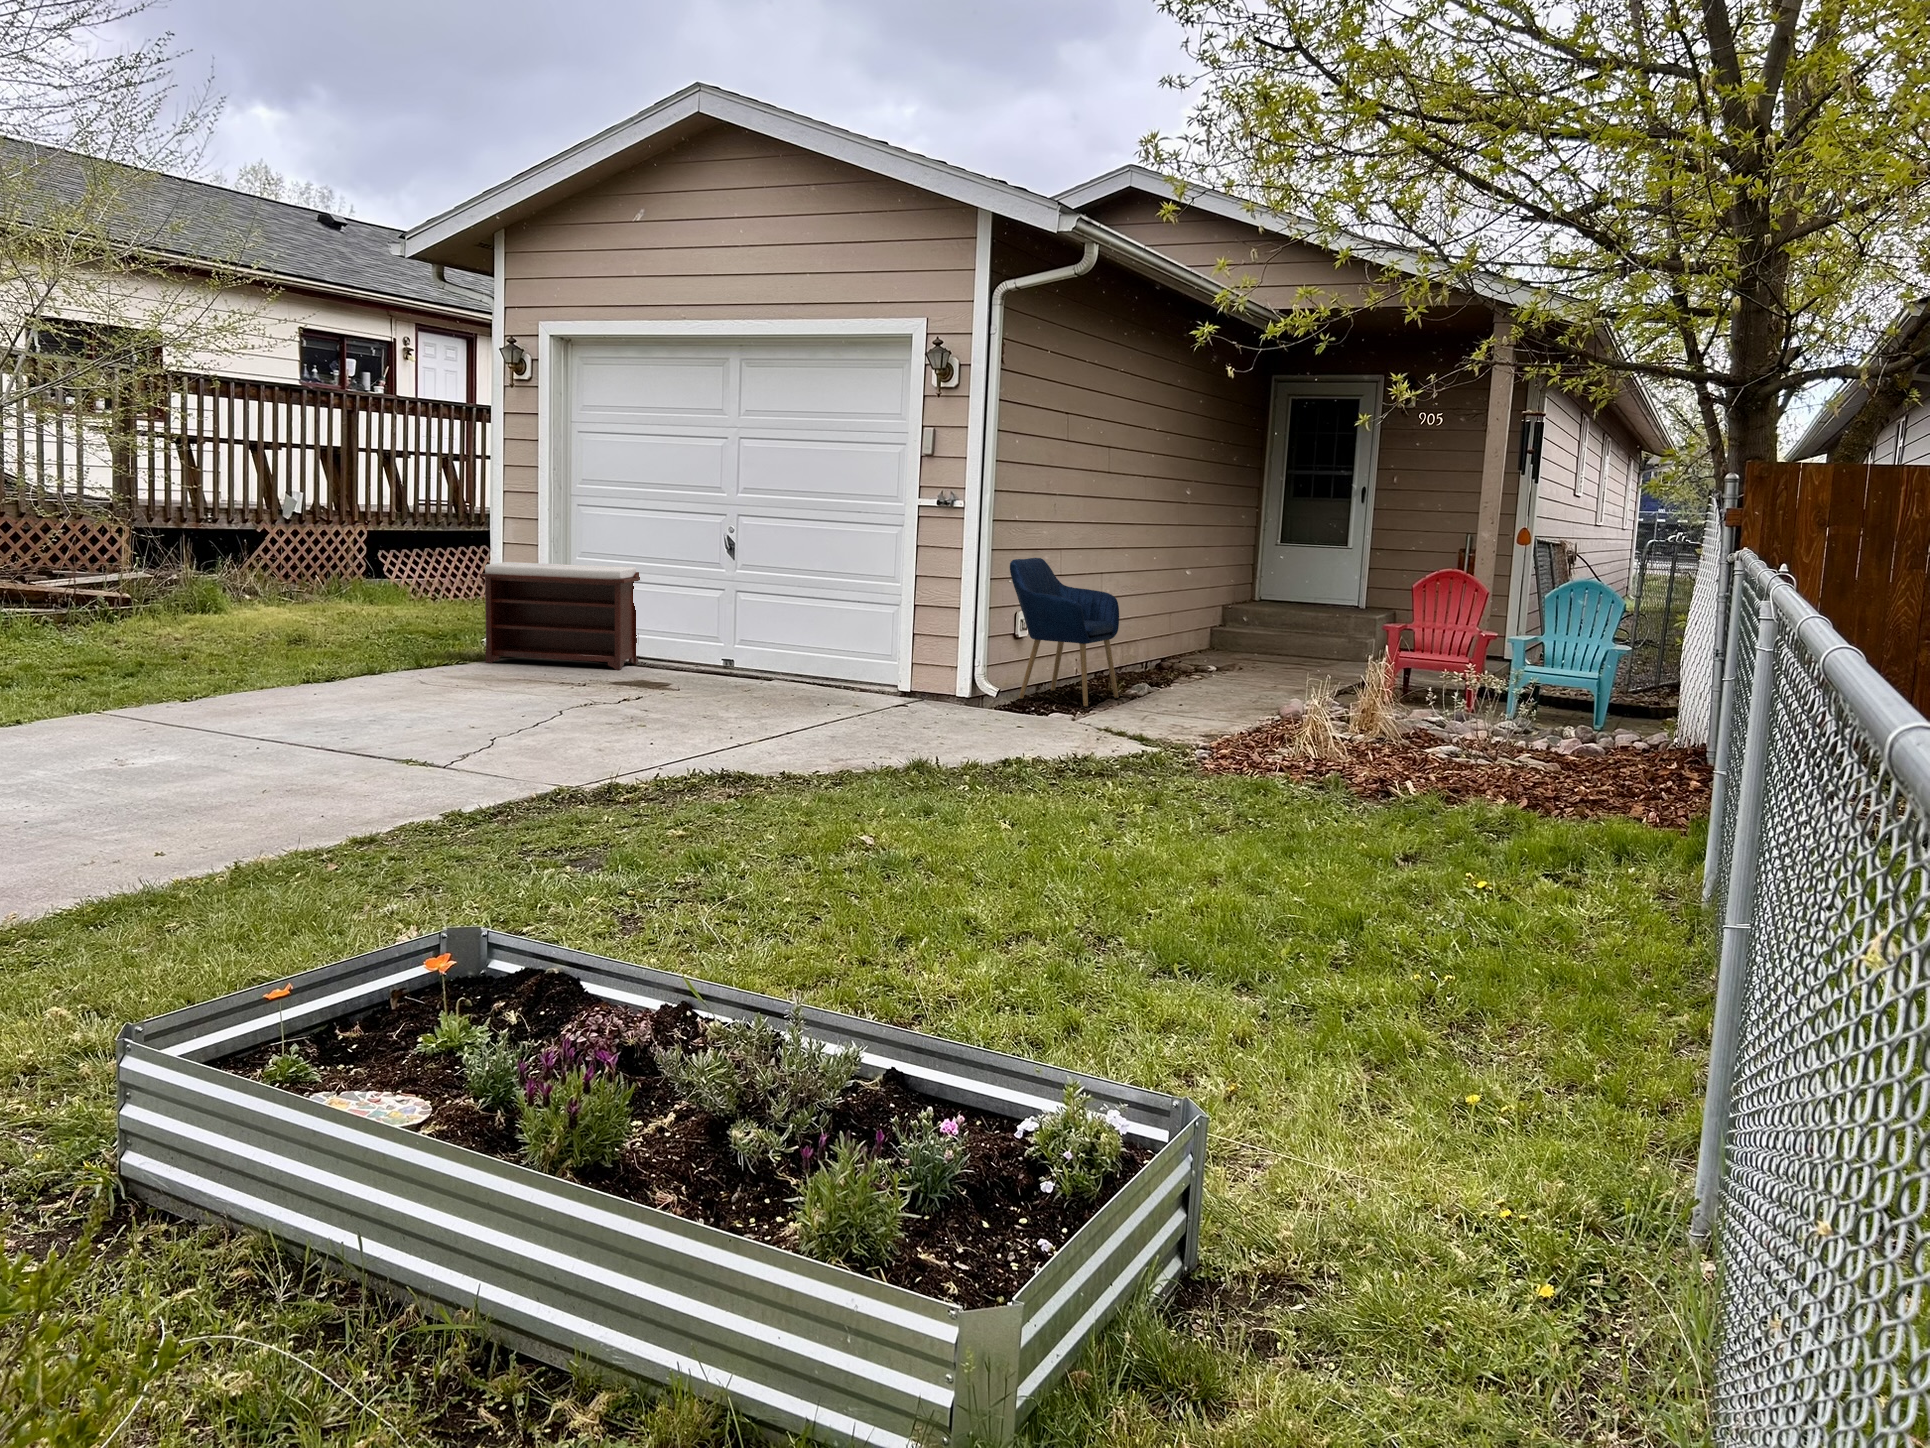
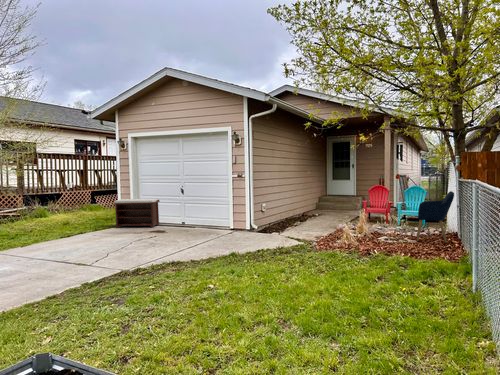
chair: present [1010,558,1119,707] -> present [417,191,454,243]

